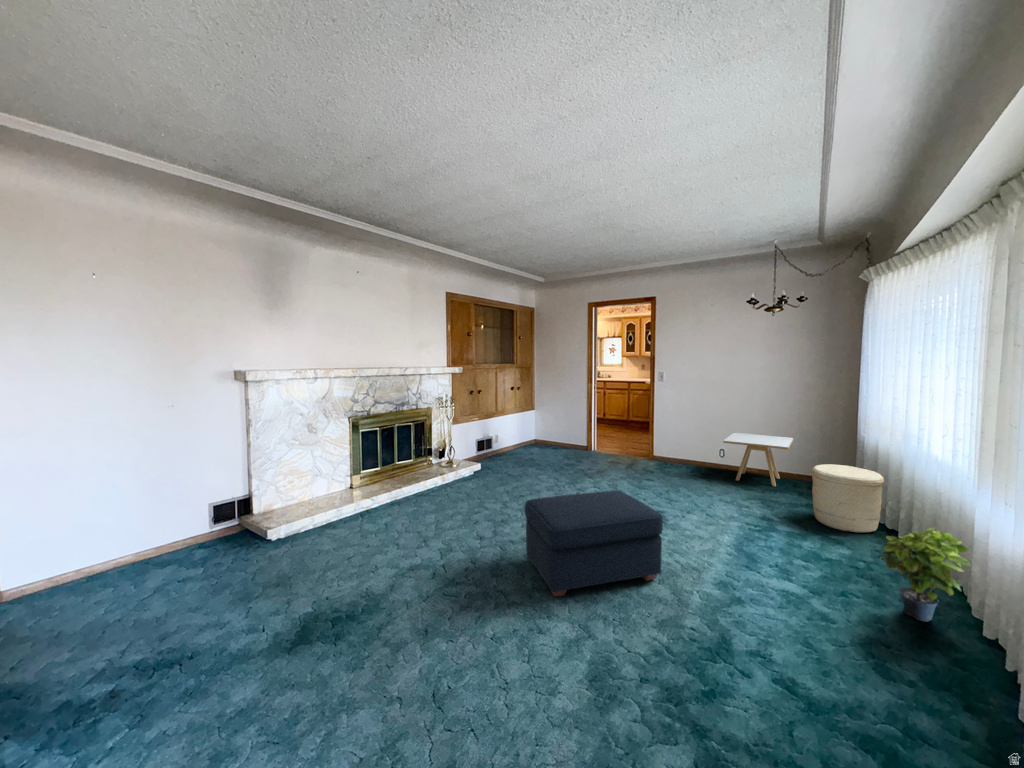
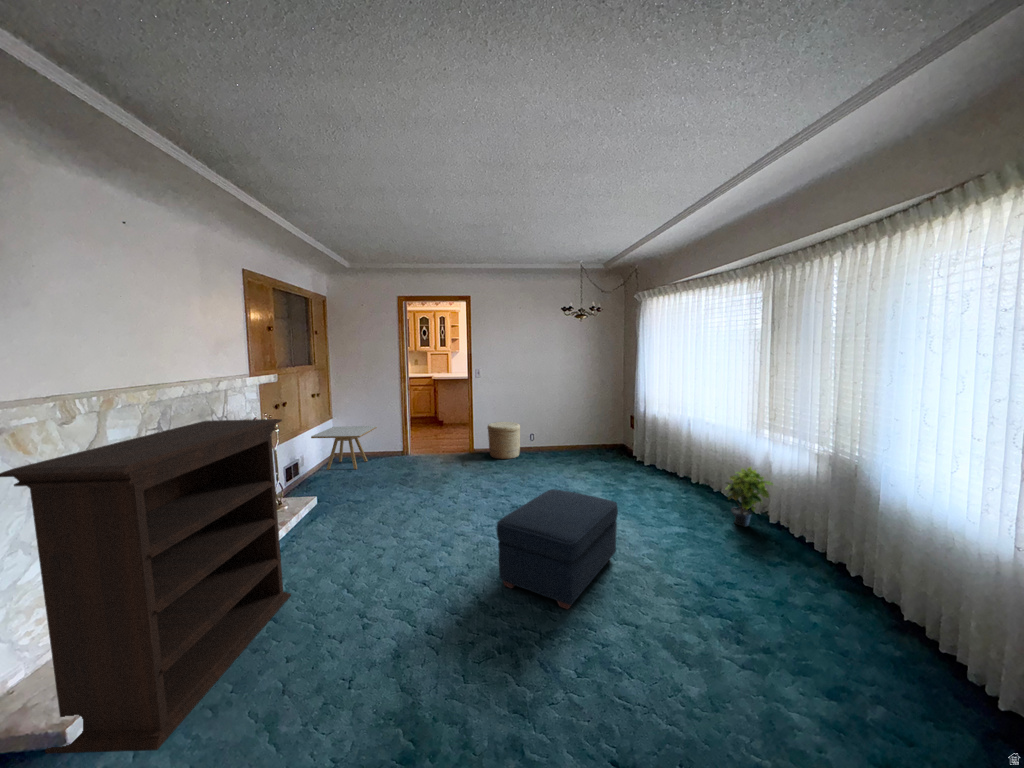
bookshelf: none [254,390,408,560] -> present [0,419,291,754]
side table: present [723,433,793,486] -> present [311,426,377,470]
woven basket: present [812,464,884,533] -> present [488,422,520,459]

